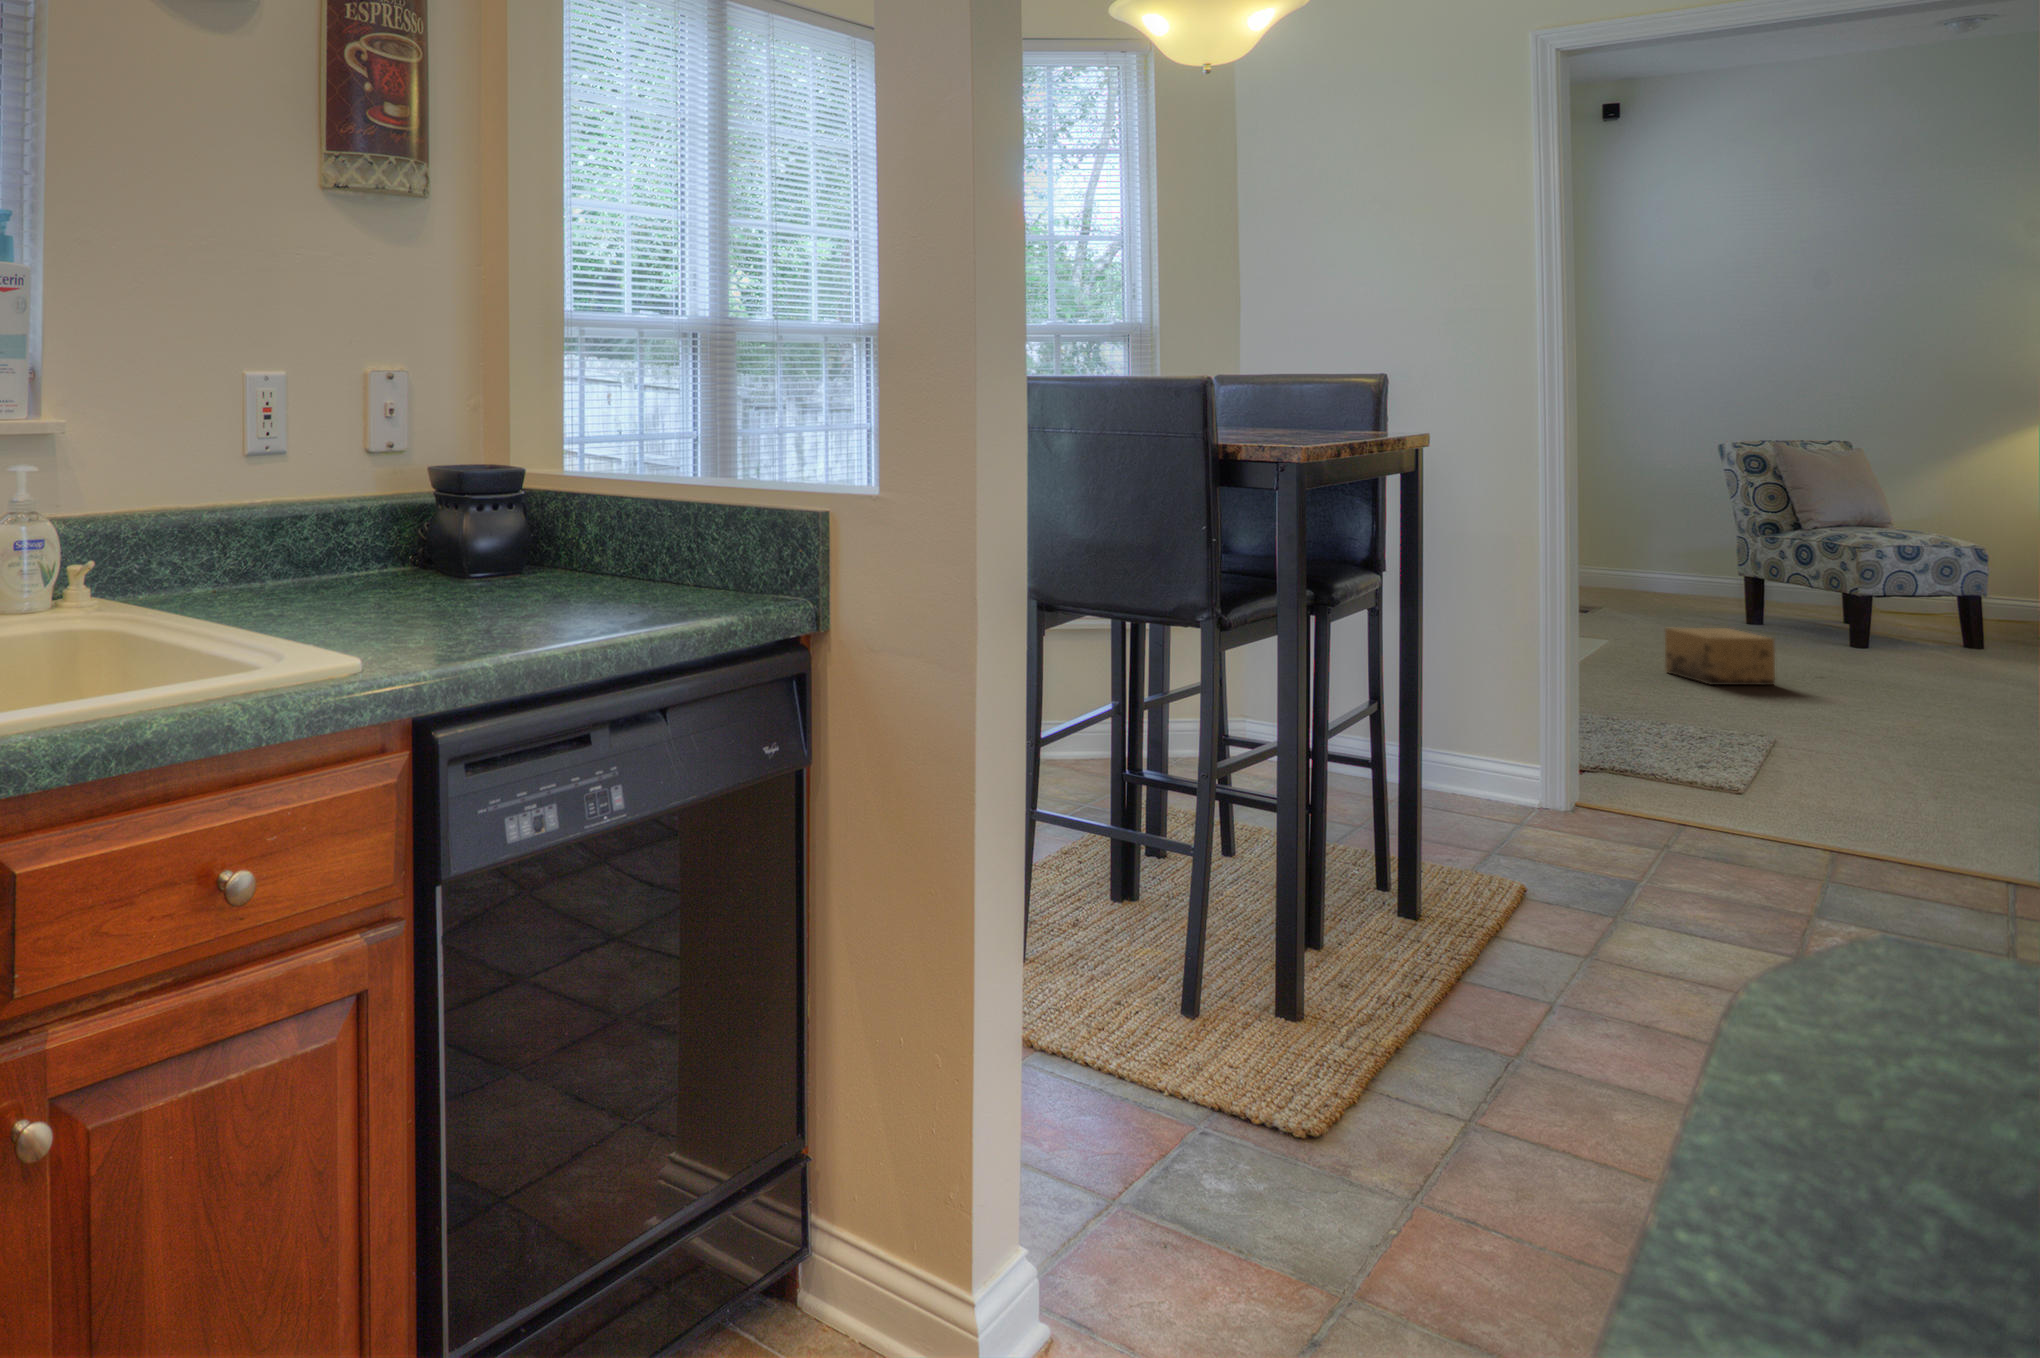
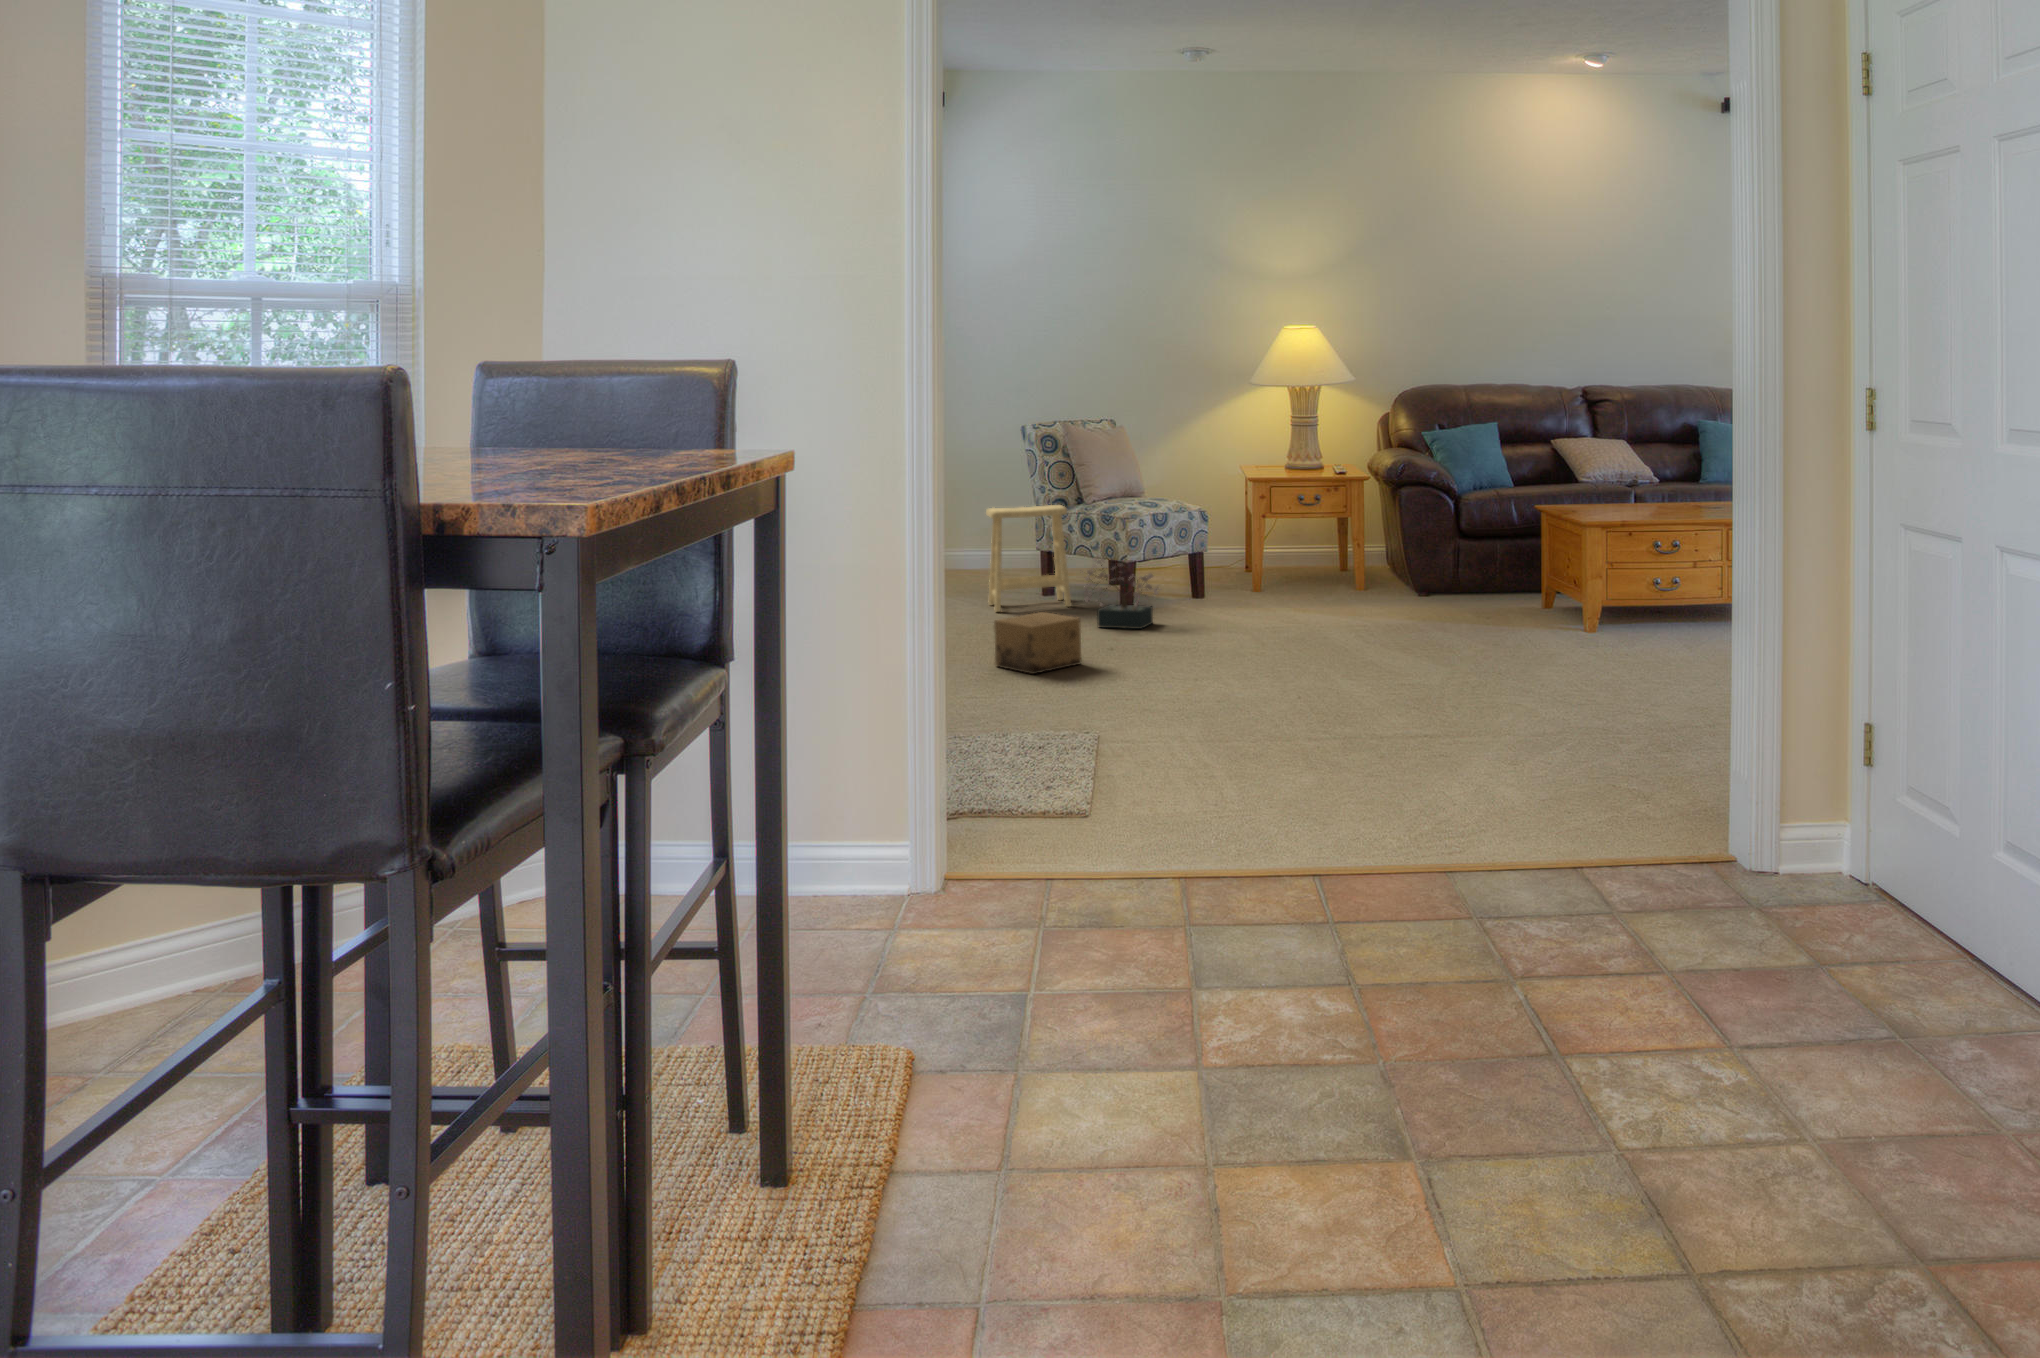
footstool: none [1668,525,1779,636] -> present [986,505,1071,612]
decorative plant: none [1785,584,1903,667] -> present [1082,558,1160,629]

